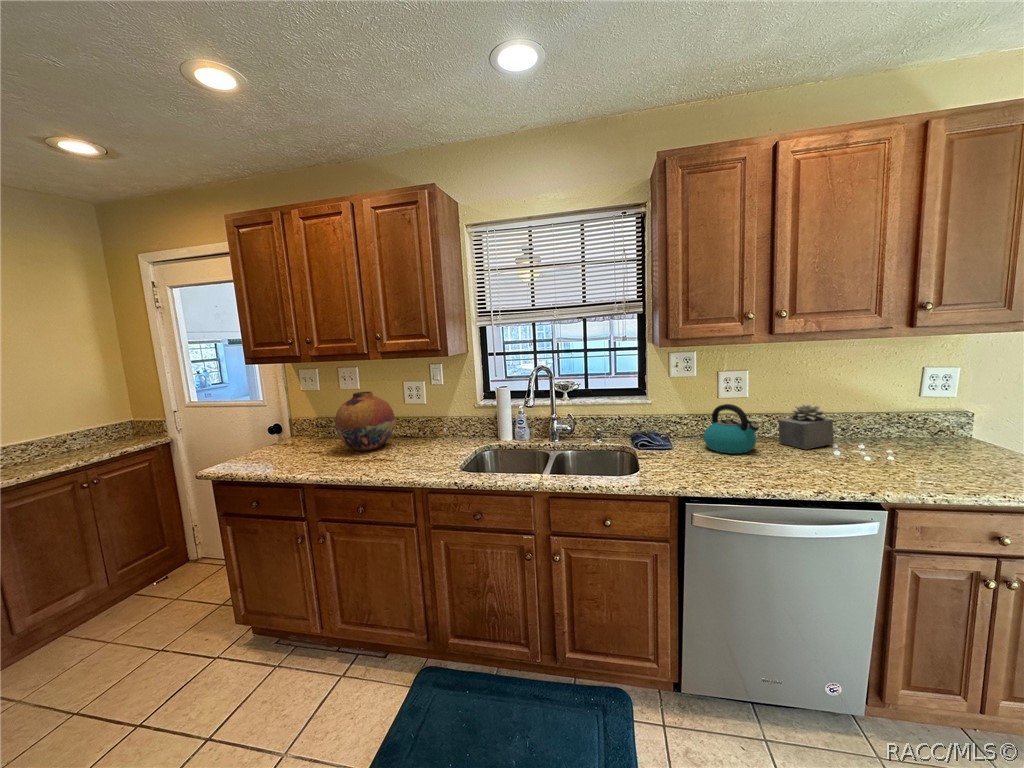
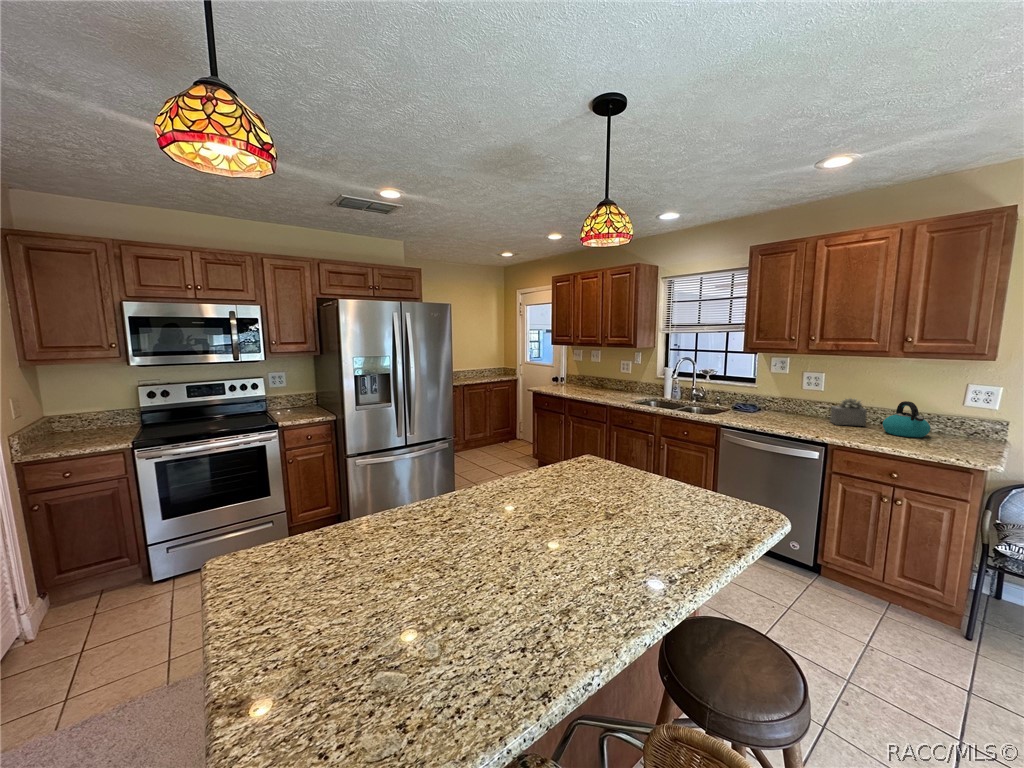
vase: present [335,392,395,451] -> none [582,363,611,392]
kettle: present [703,404,759,454] -> present [883,401,930,437]

